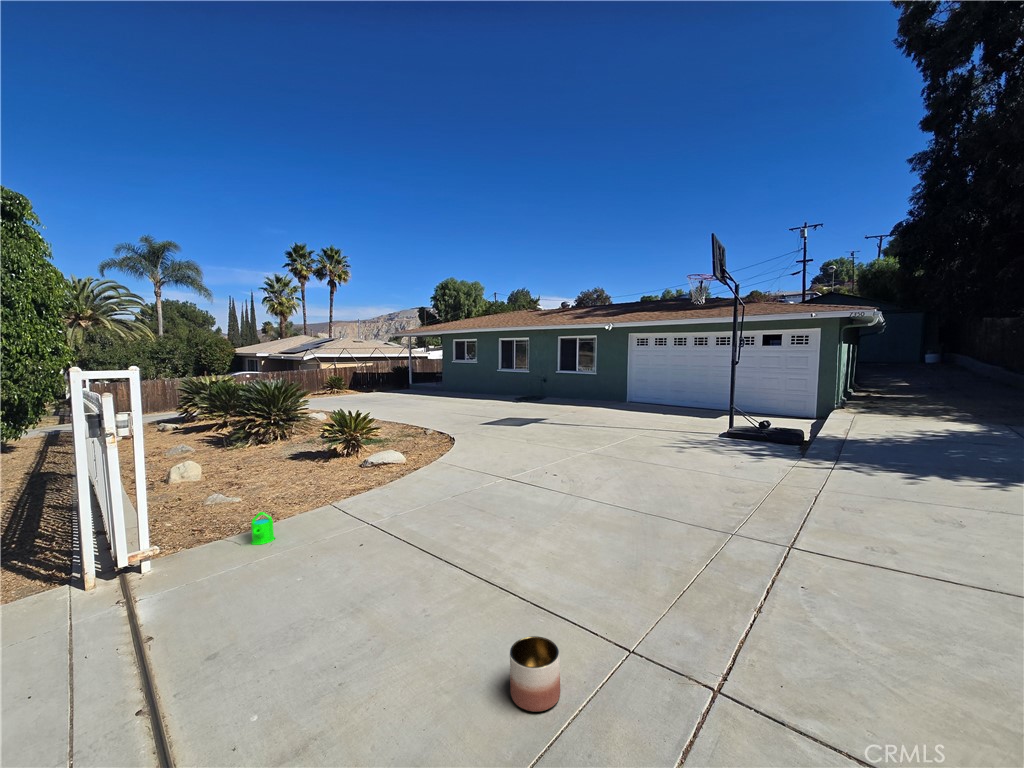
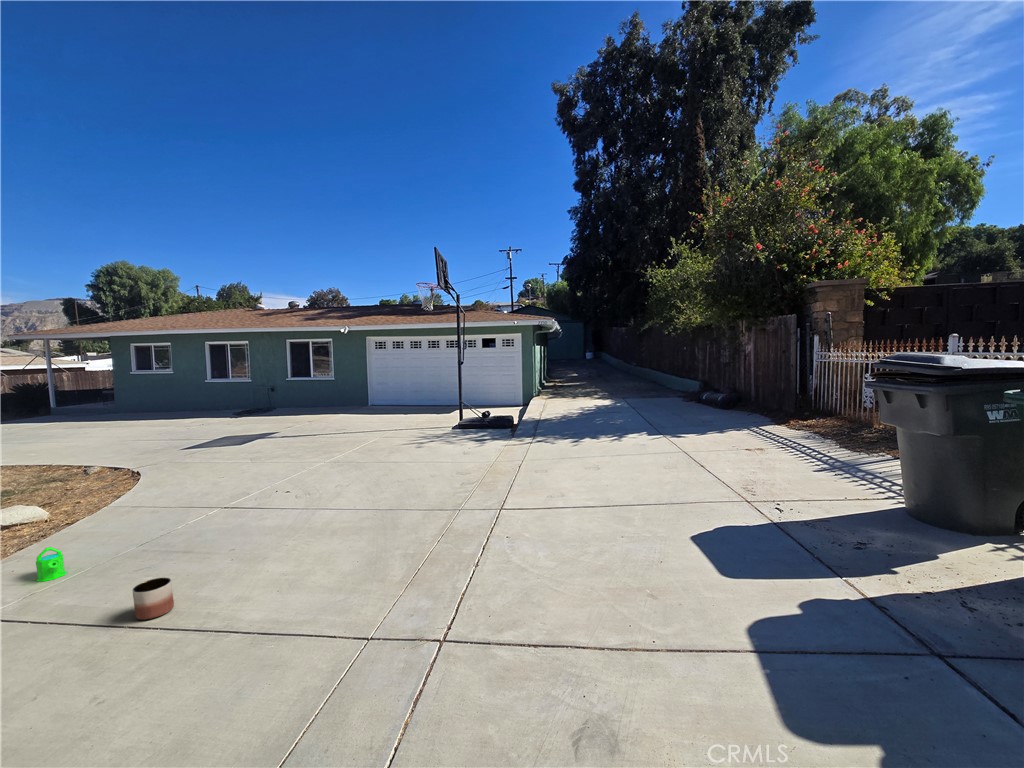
planter: present [510,636,560,712] -> present [133,578,174,620]

